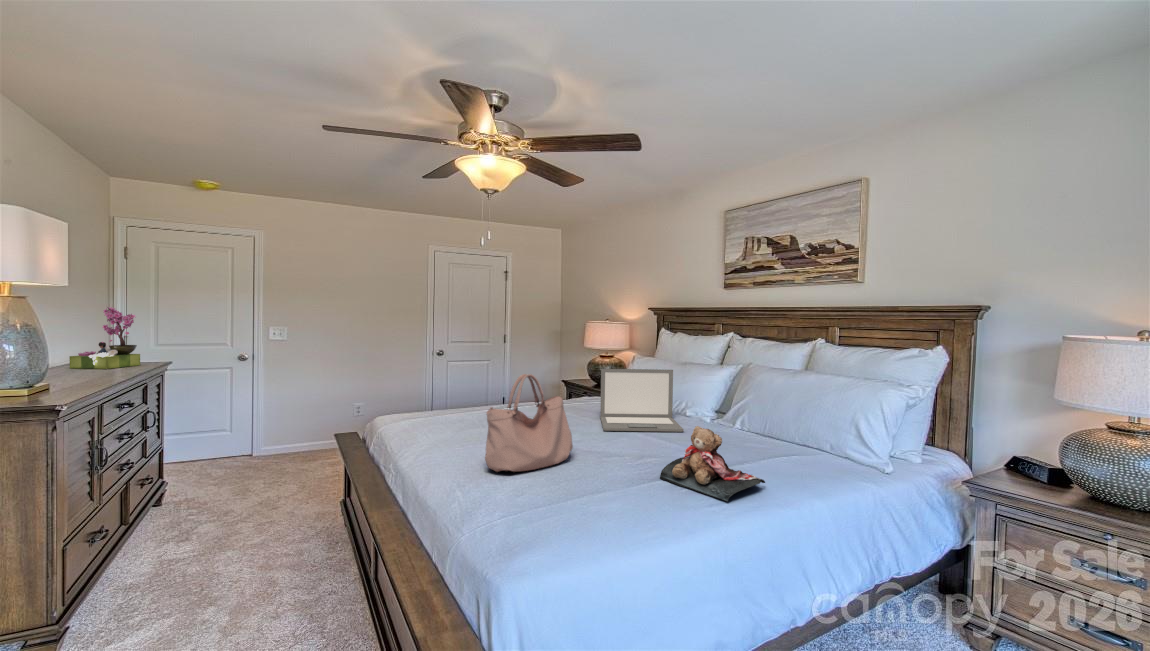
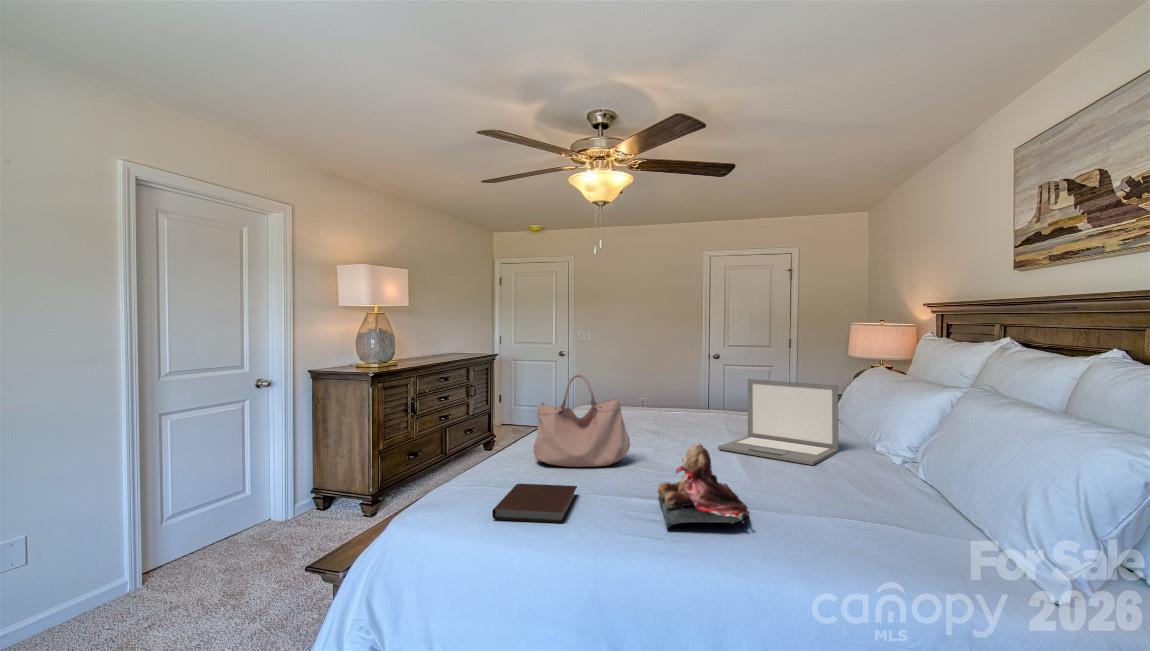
flower arrangement: present [70,307,140,369] -> none [419,319,454,362]
notebook: none [548,485,654,537] -> present [492,484,577,523]

